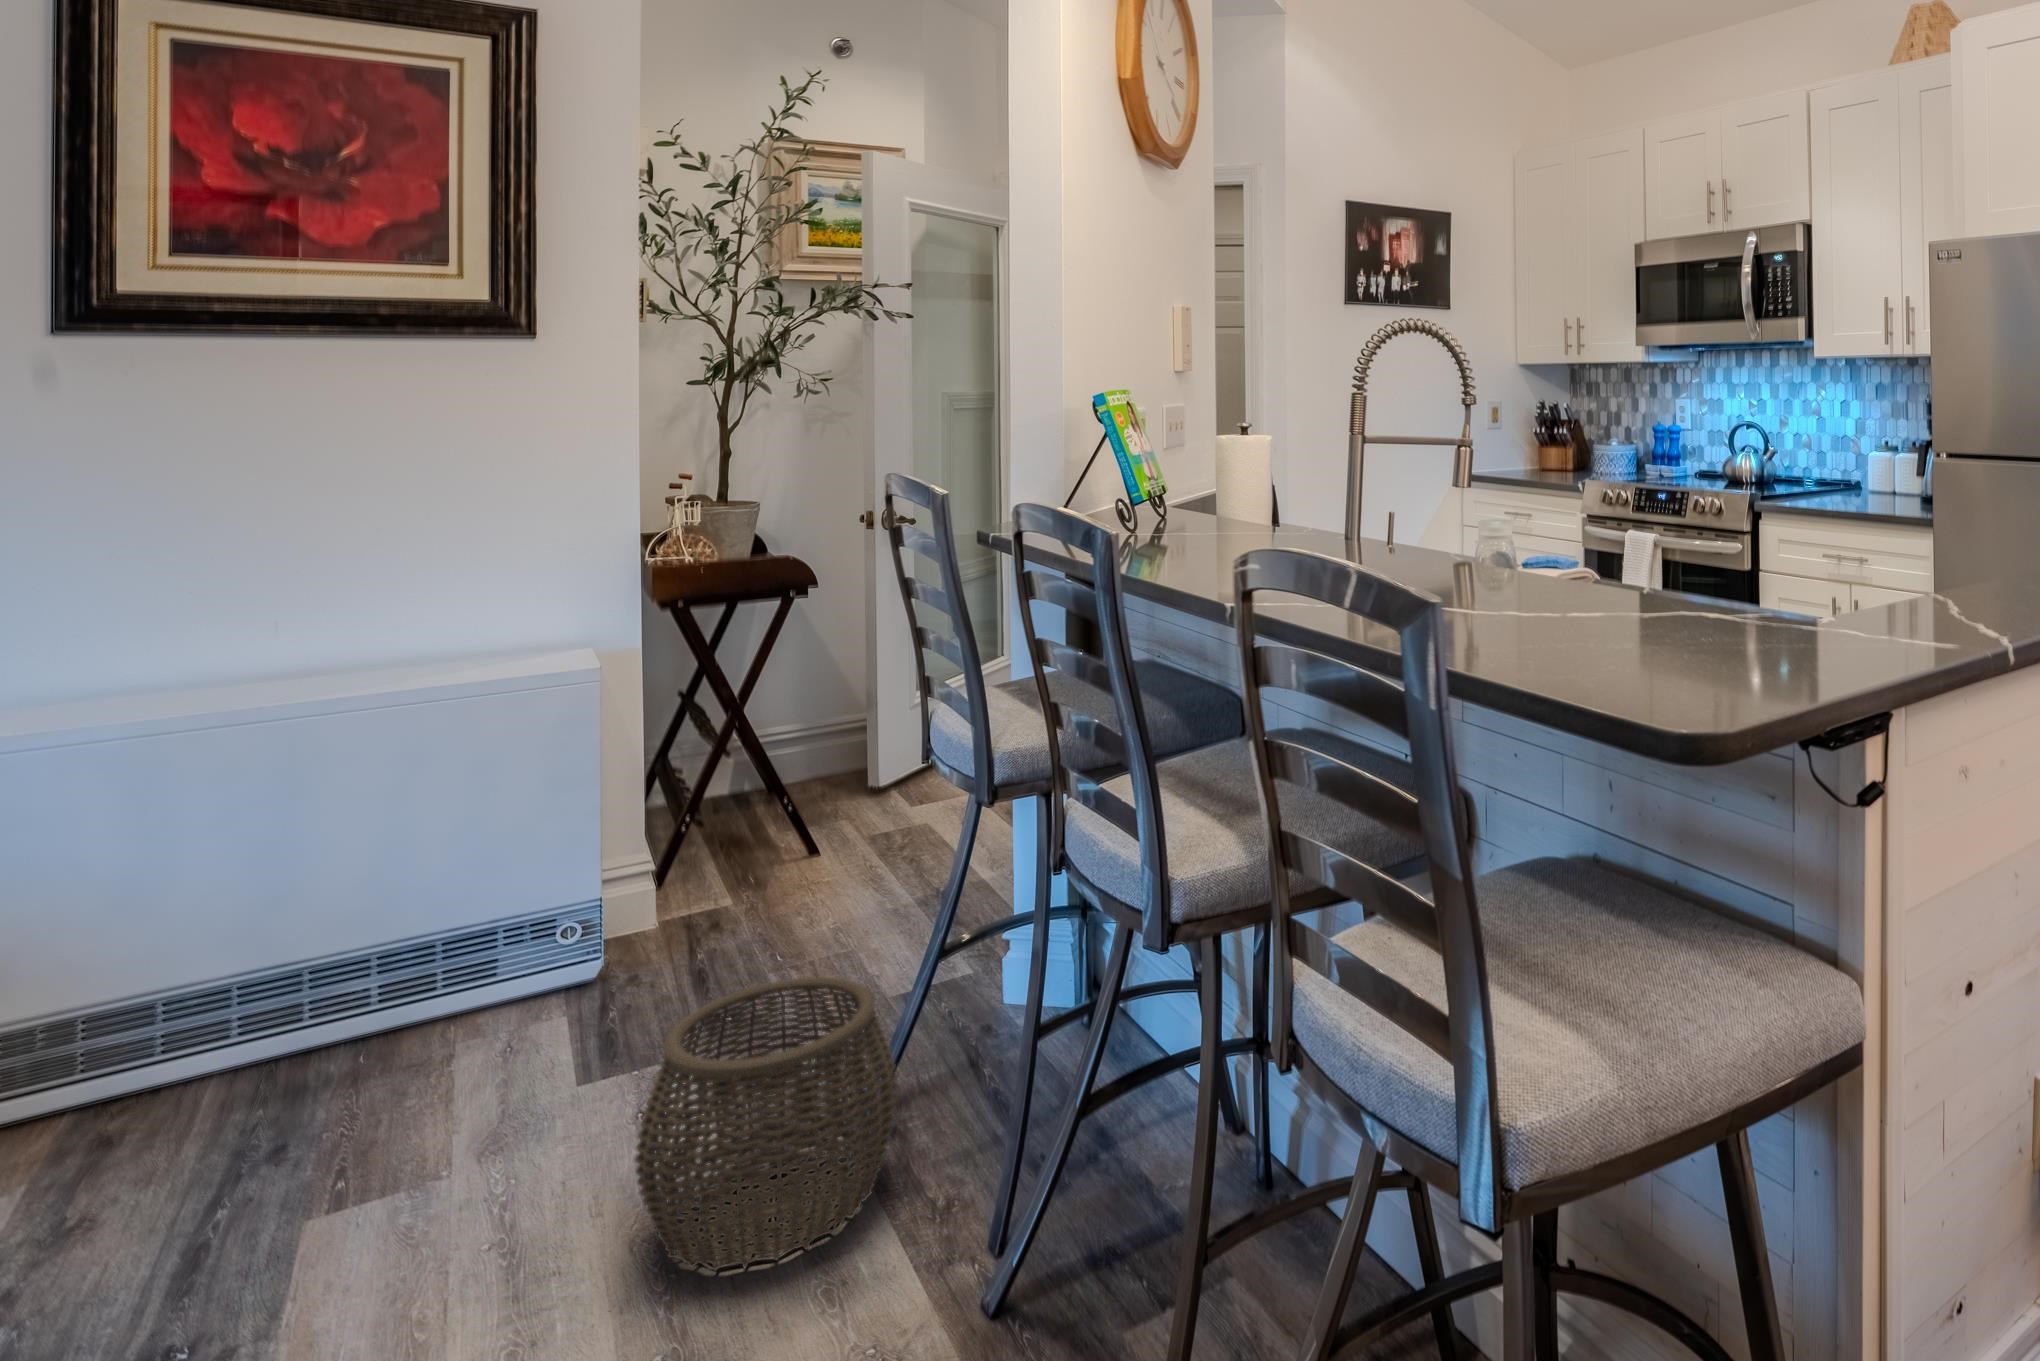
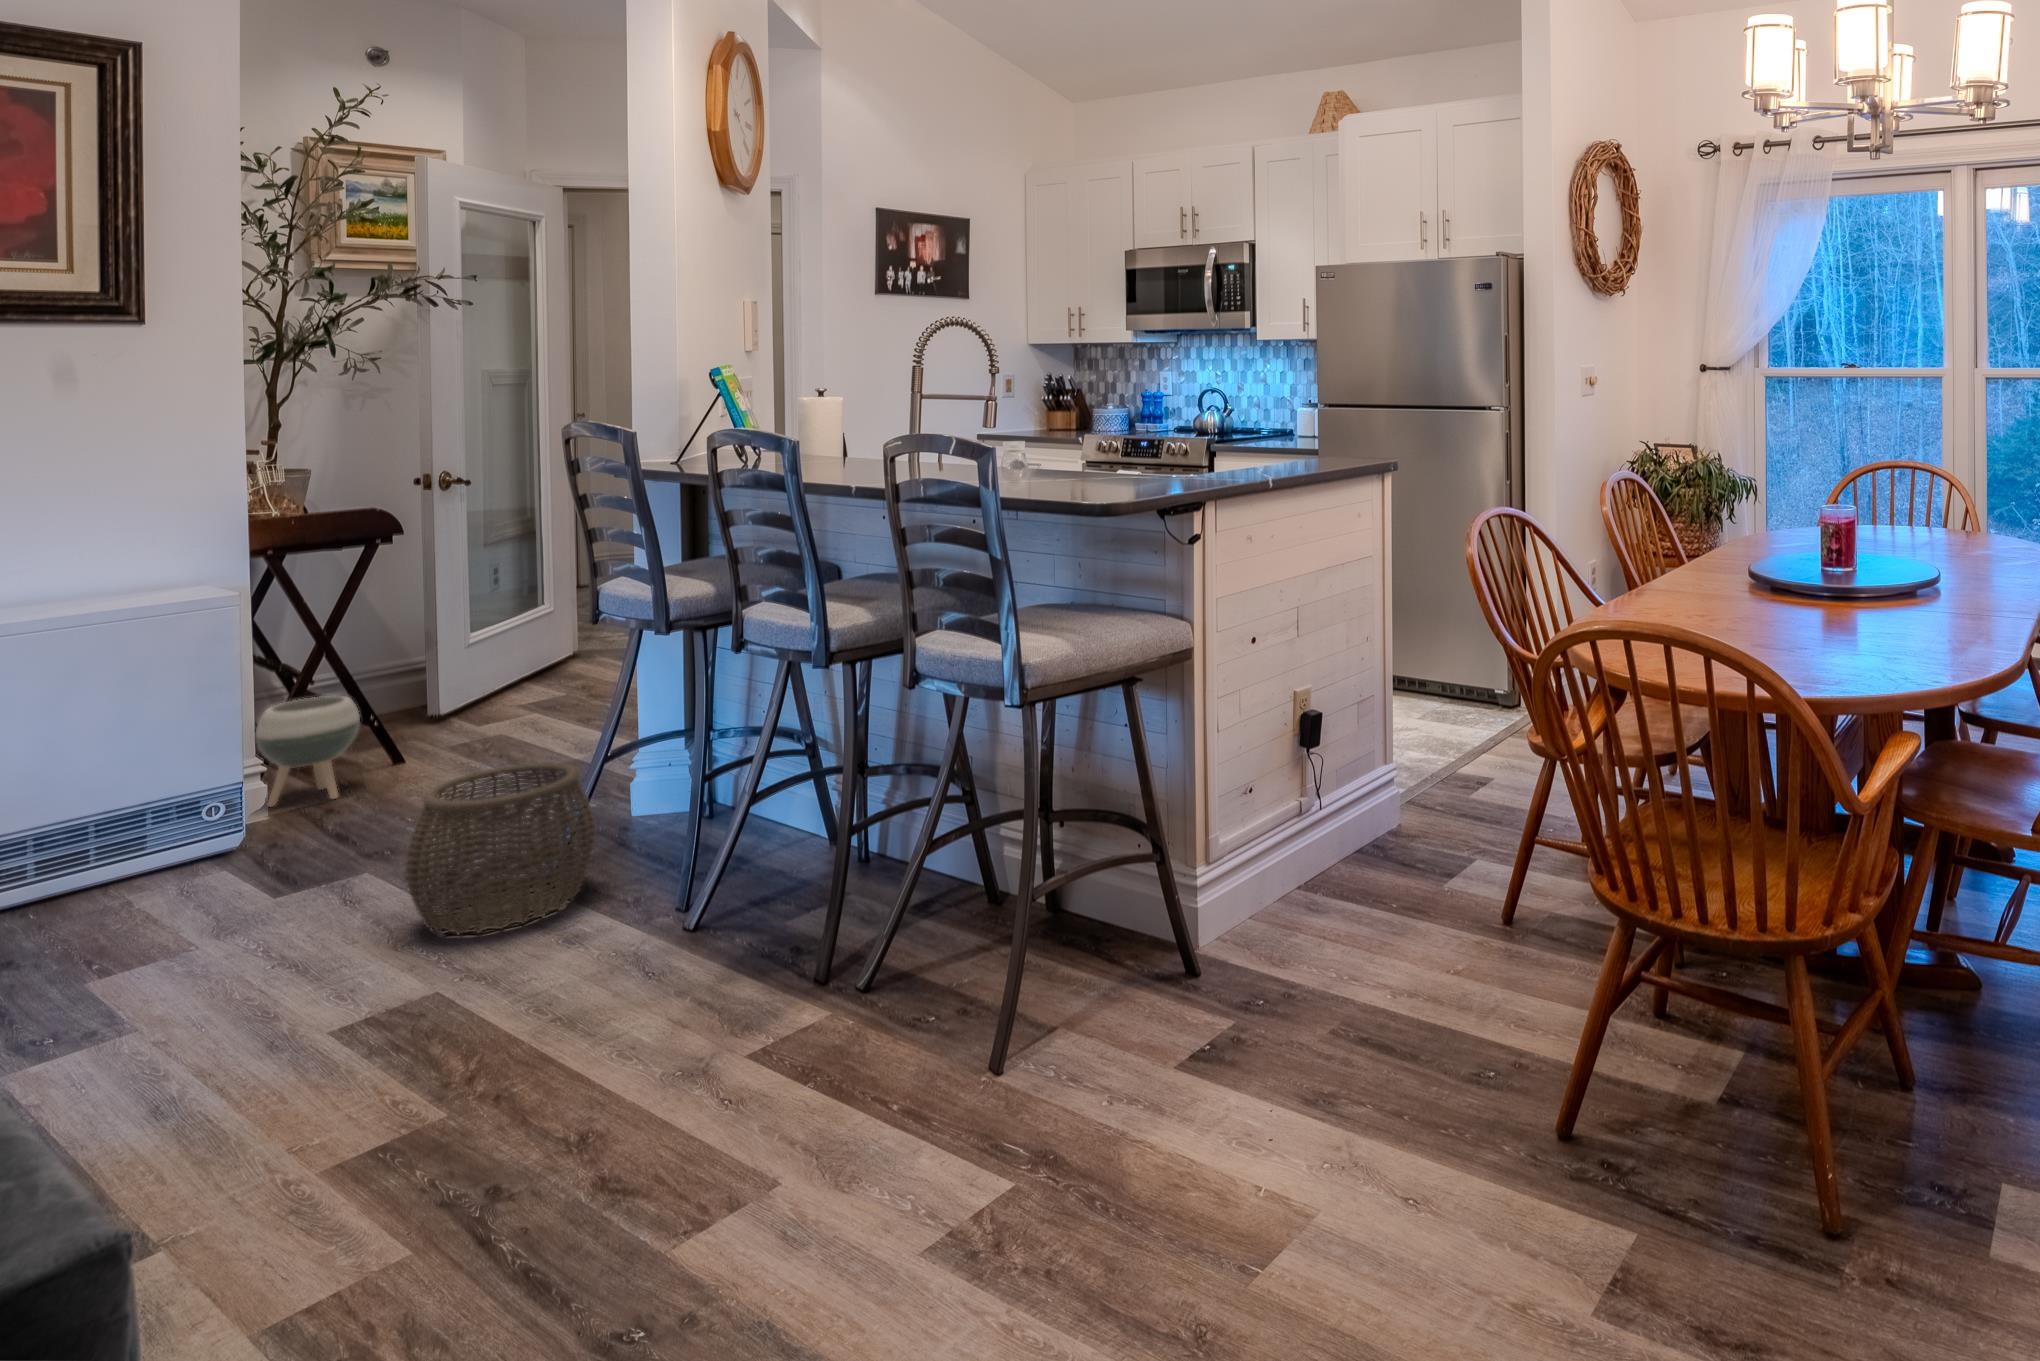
planter: none [644,785,751,920] -> present [256,696,360,807]

